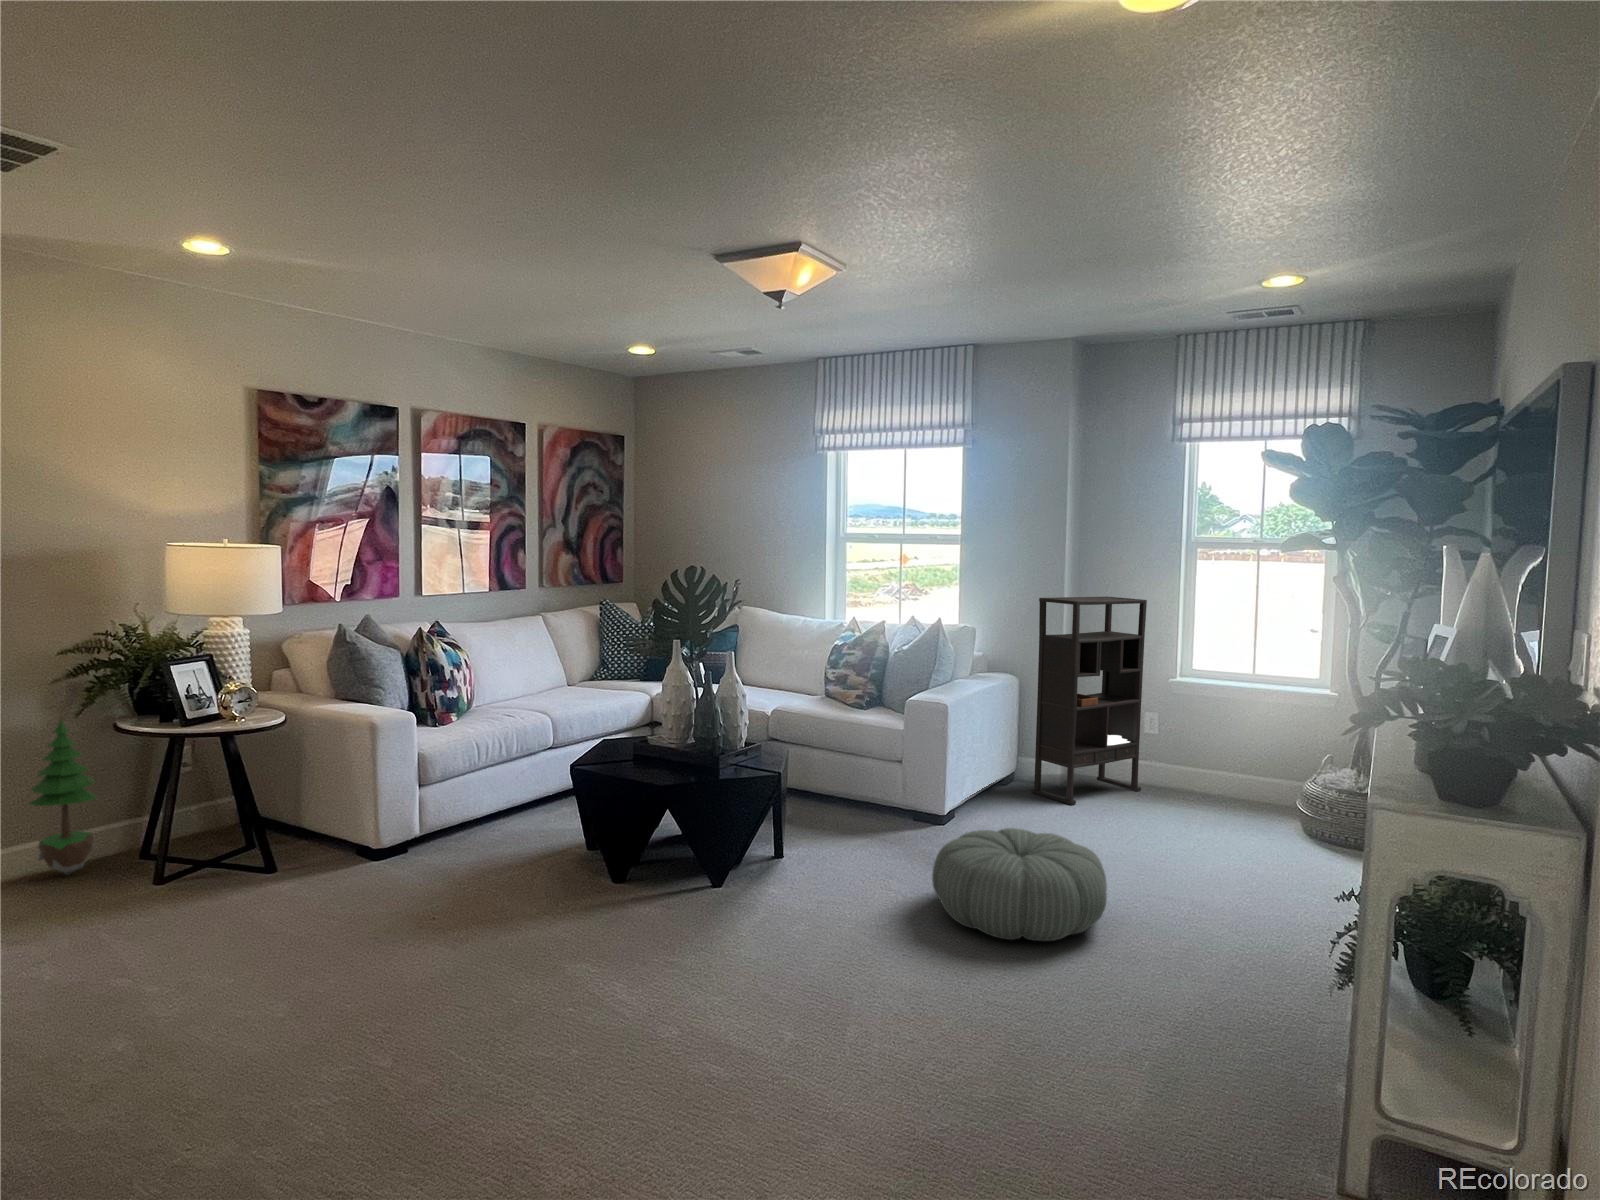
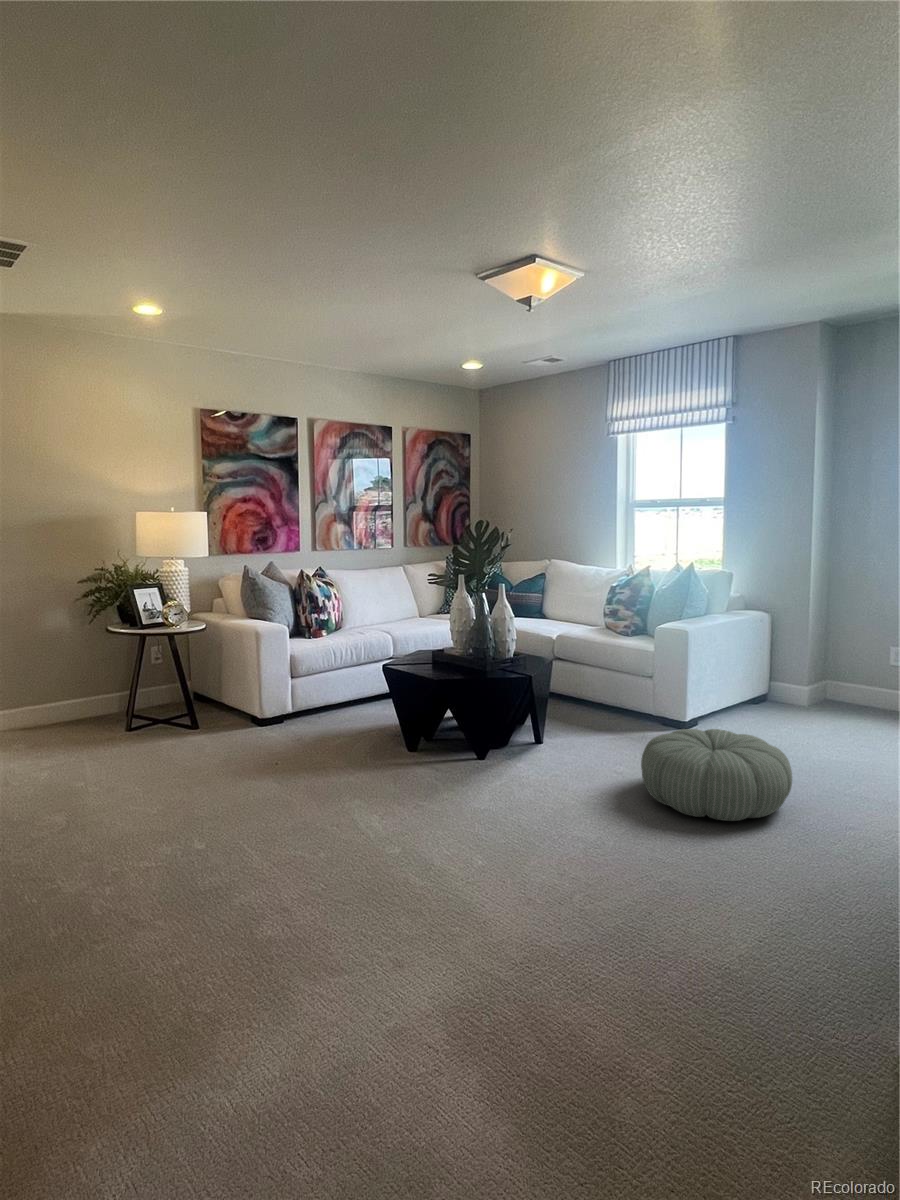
bookshelf: present [1032,596,1147,805] -> none [775,546,887,721]
potted tree: present [29,720,97,875] -> none [60,623,100,723]

